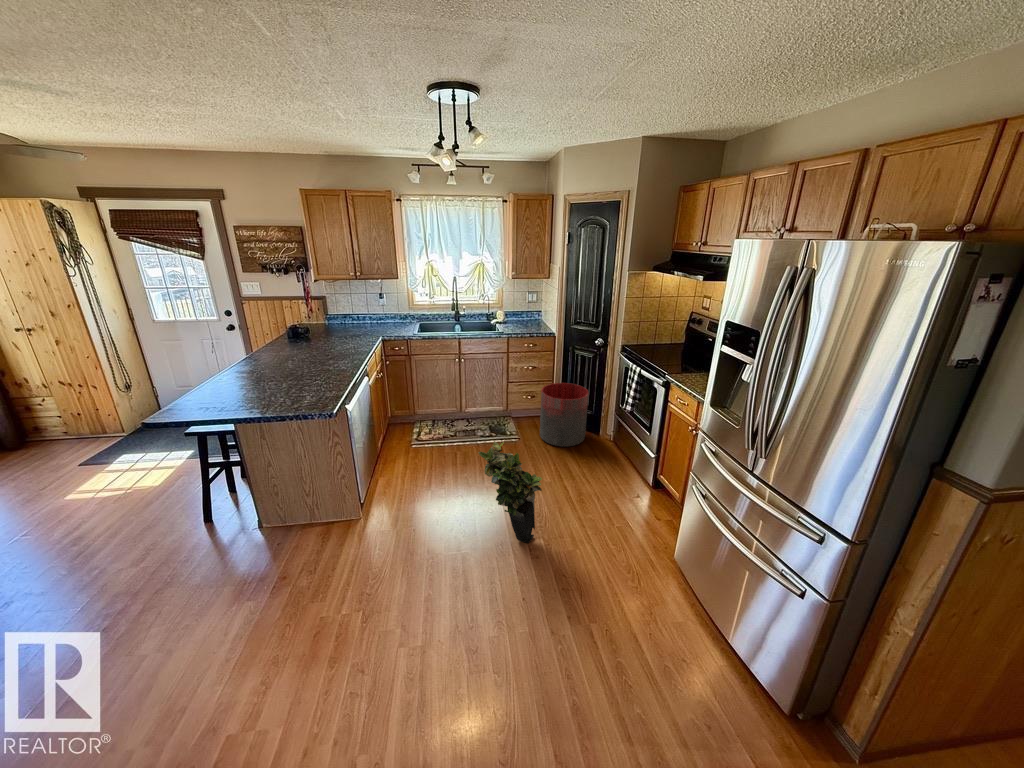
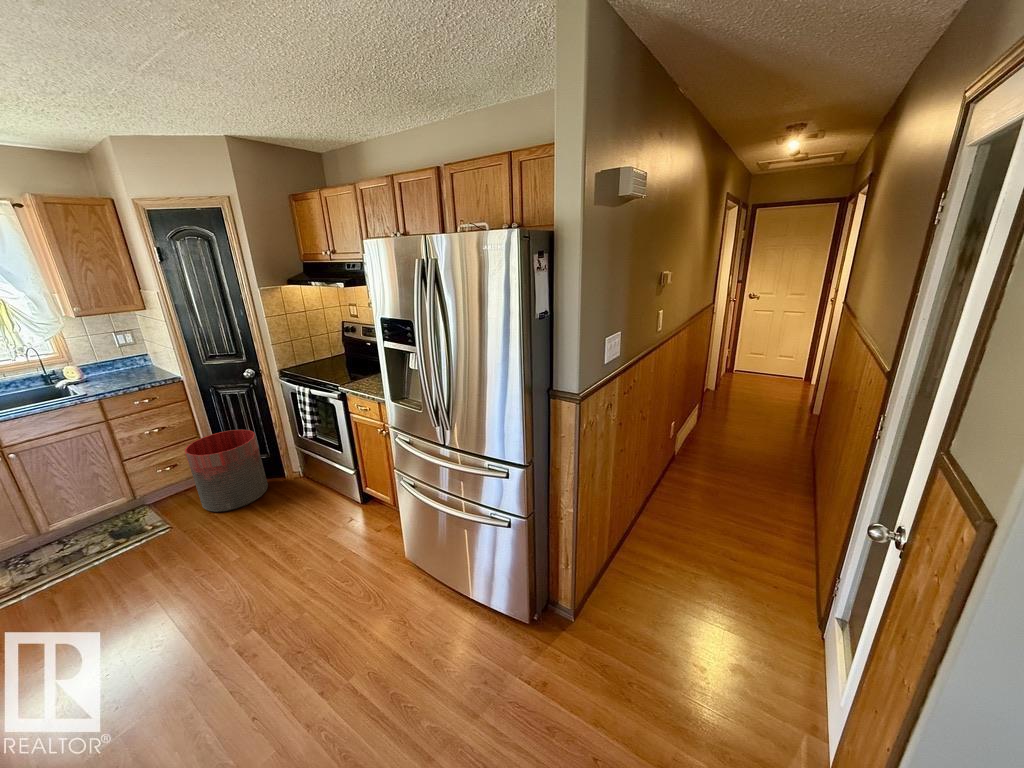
potted plant: present [479,441,542,543] -> none [94,539,237,652]

